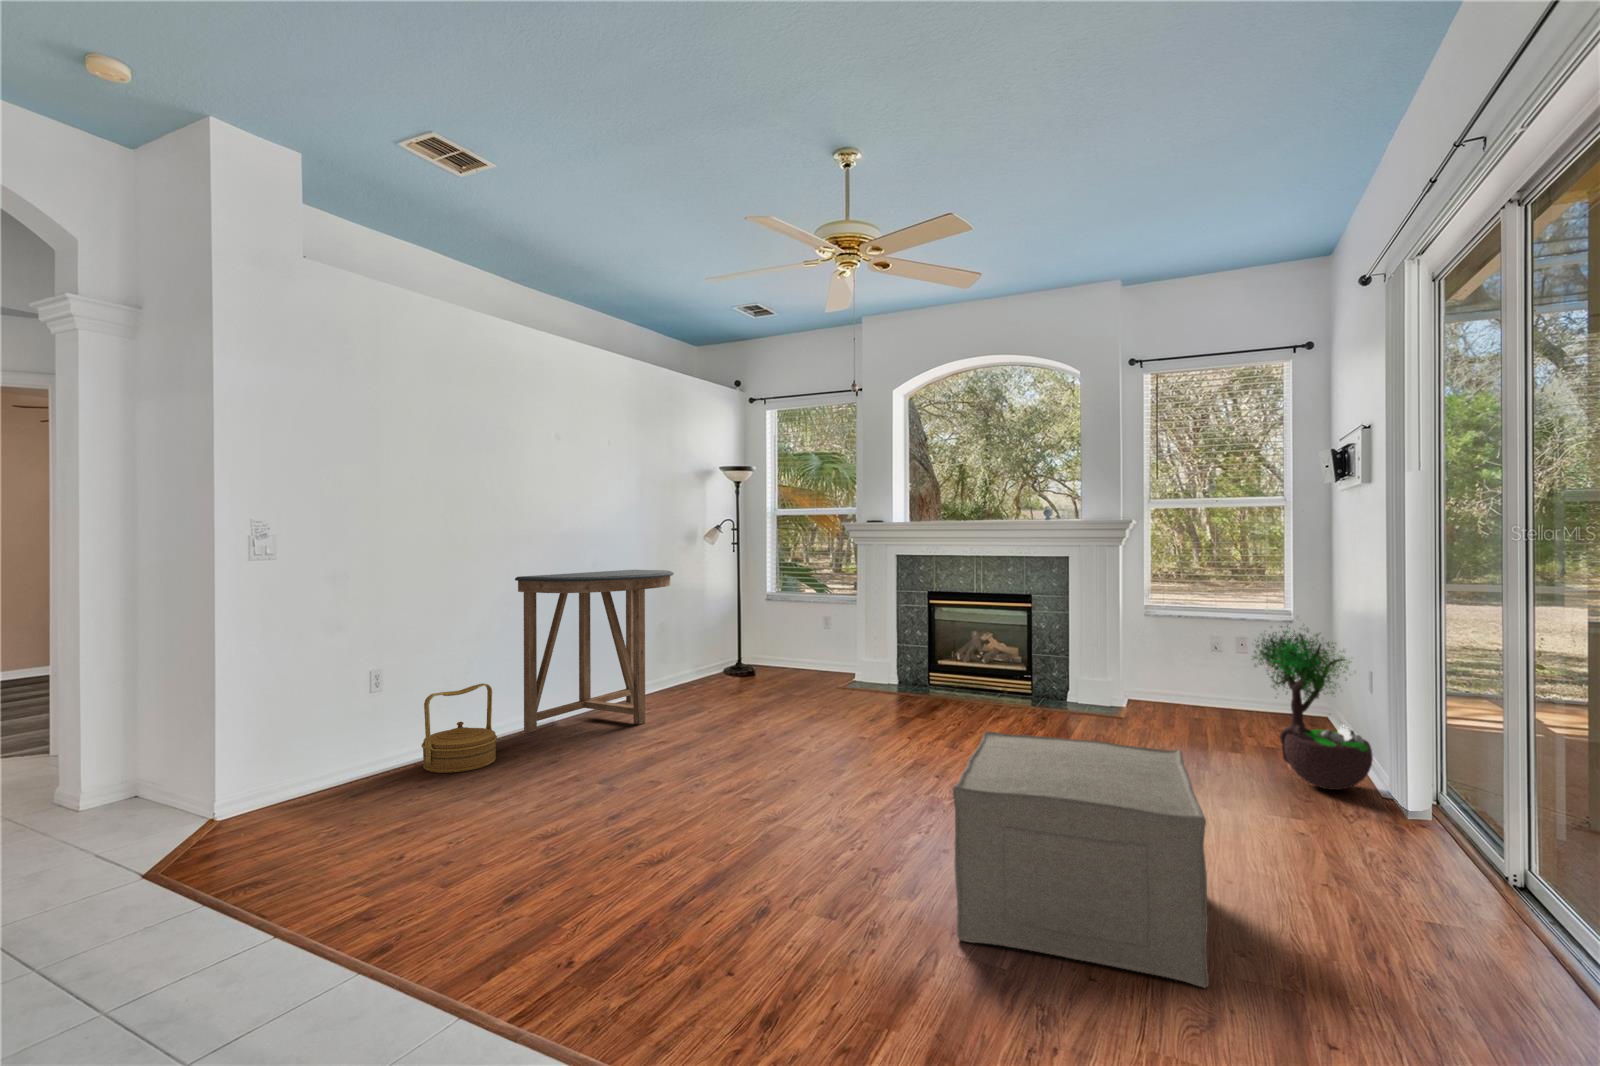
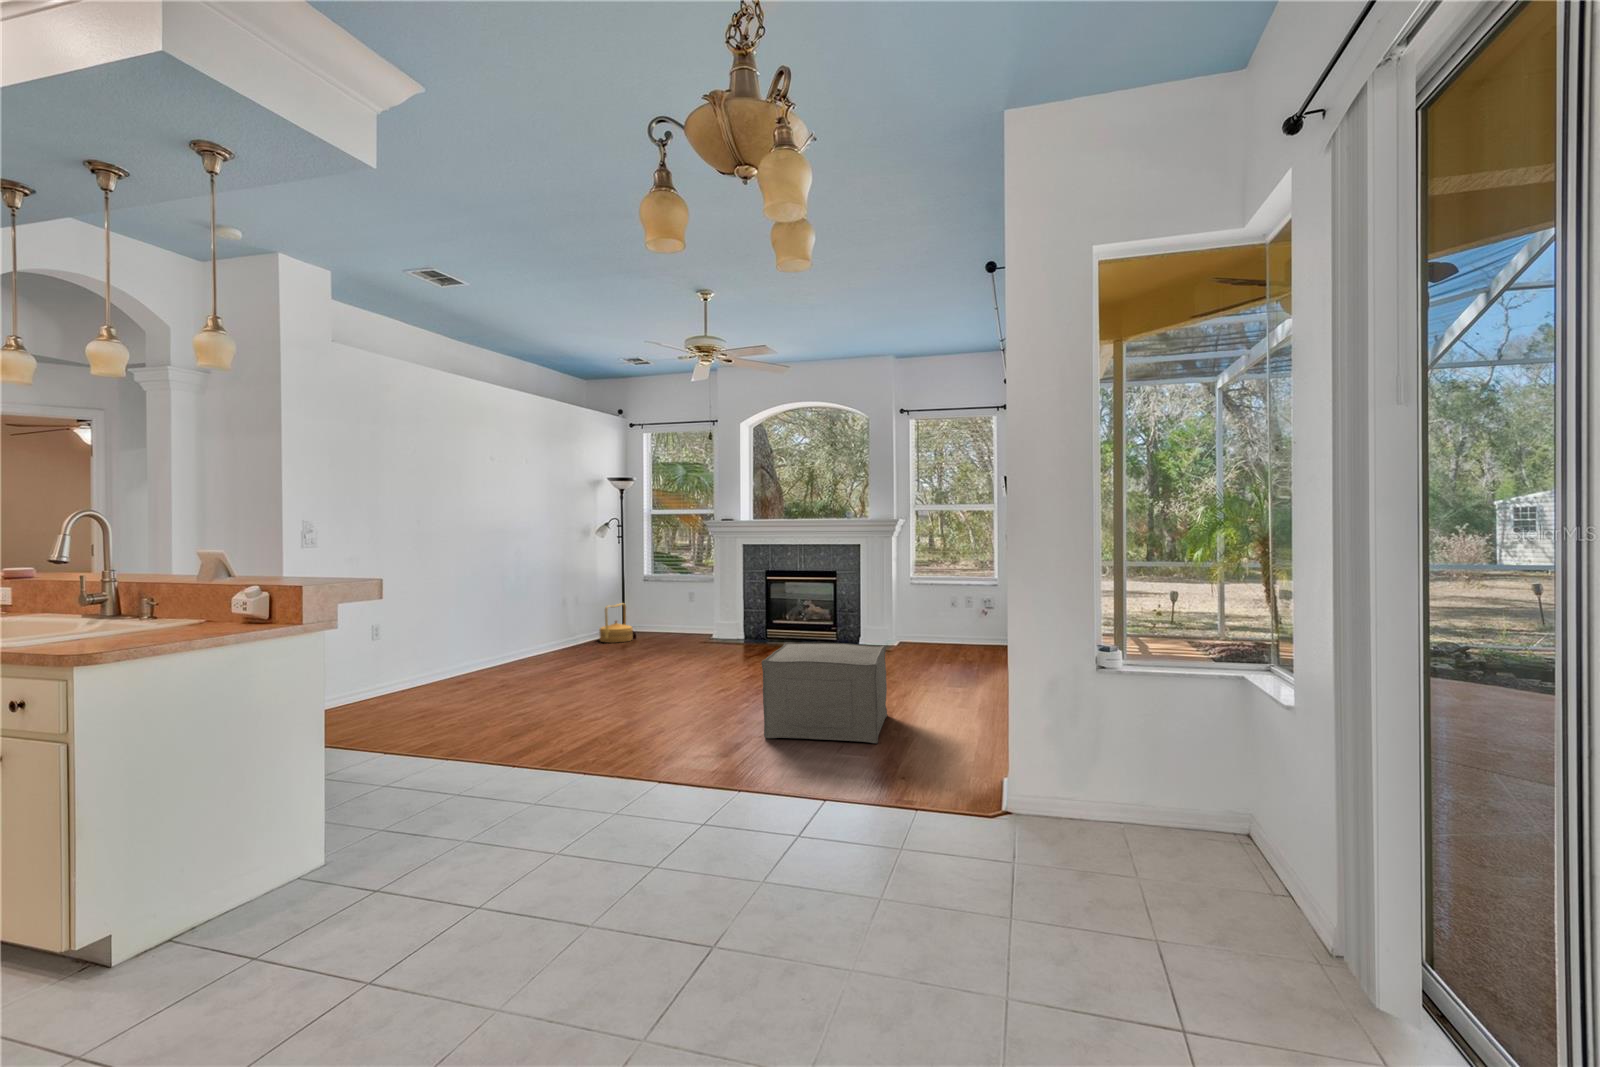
console table: present [515,570,674,733] -> none [464,557,579,675]
potted tree: present [1254,626,1373,790] -> none [953,578,1012,678]
woven basket: present [421,684,497,773] -> present [599,603,633,643]

